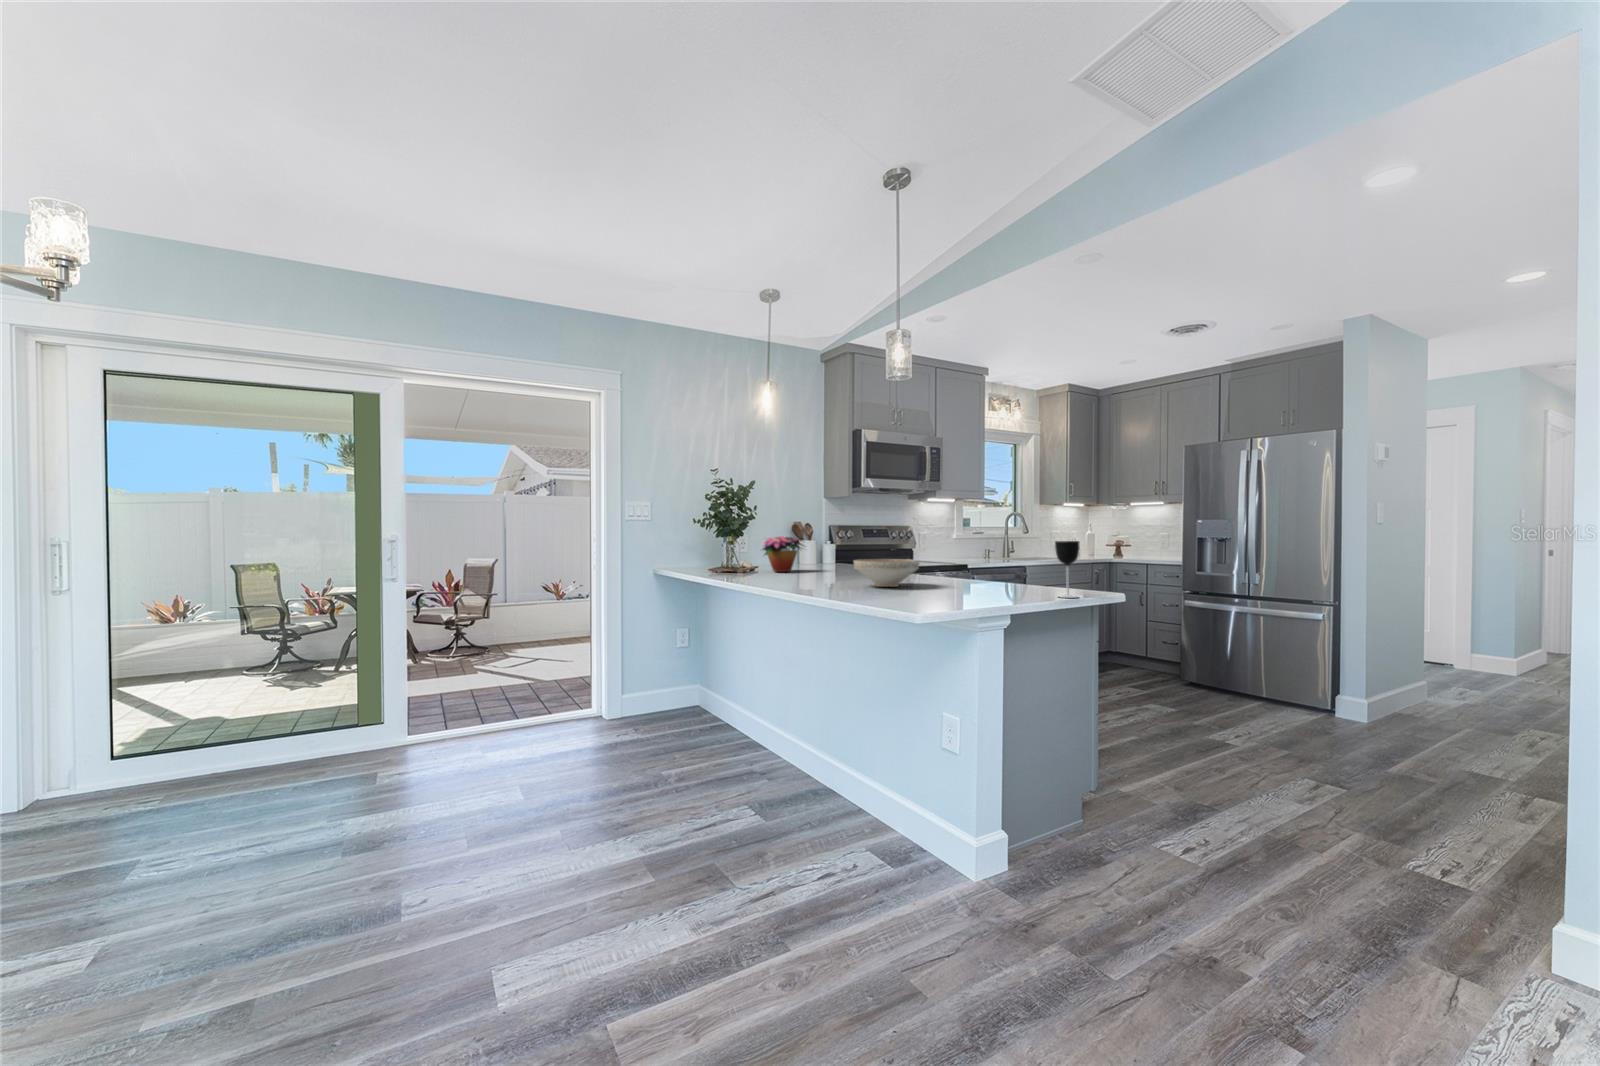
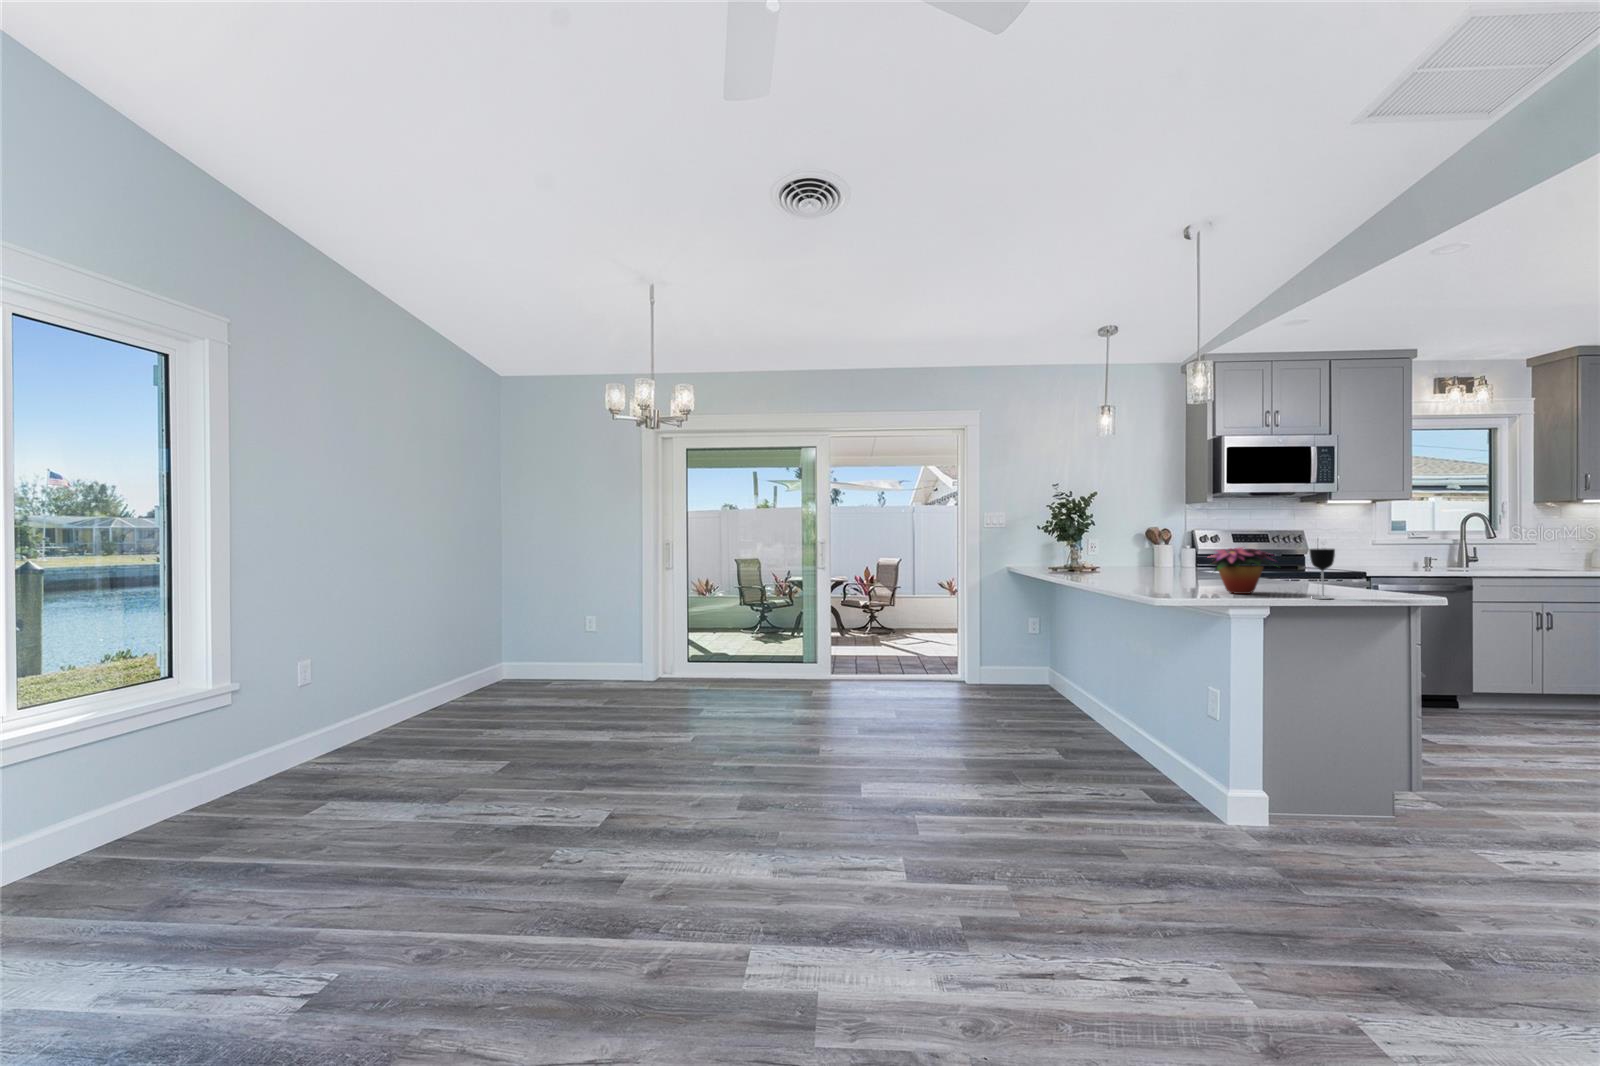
flower arrangement: present [763,536,803,572] -> present [1208,547,1275,594]
decorative bowl: present [854,559,919,587] -> none [1144,562,1207,586]

